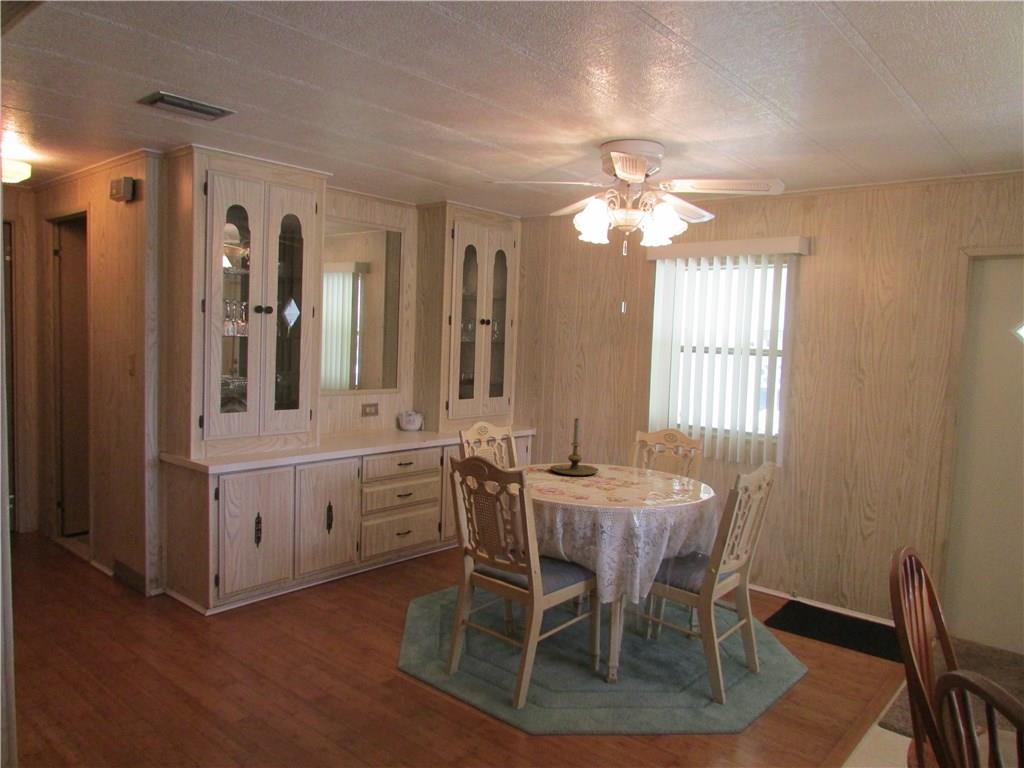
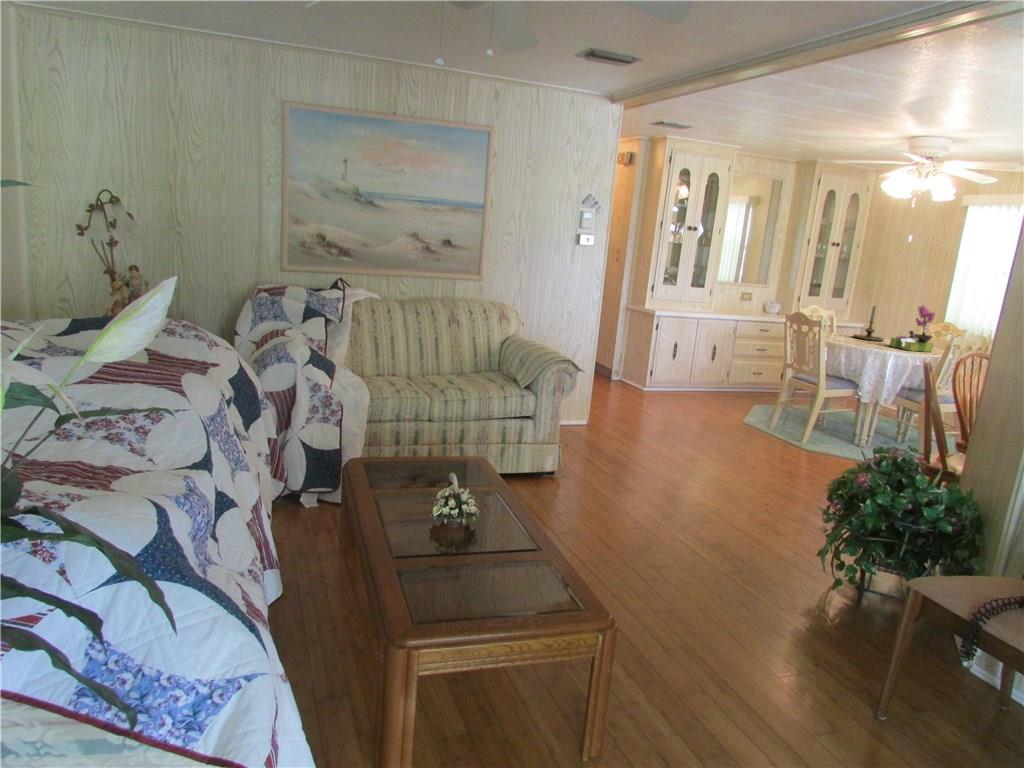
flower arrangement: none [618,412,682,495] -> present [890,305,936,352]

